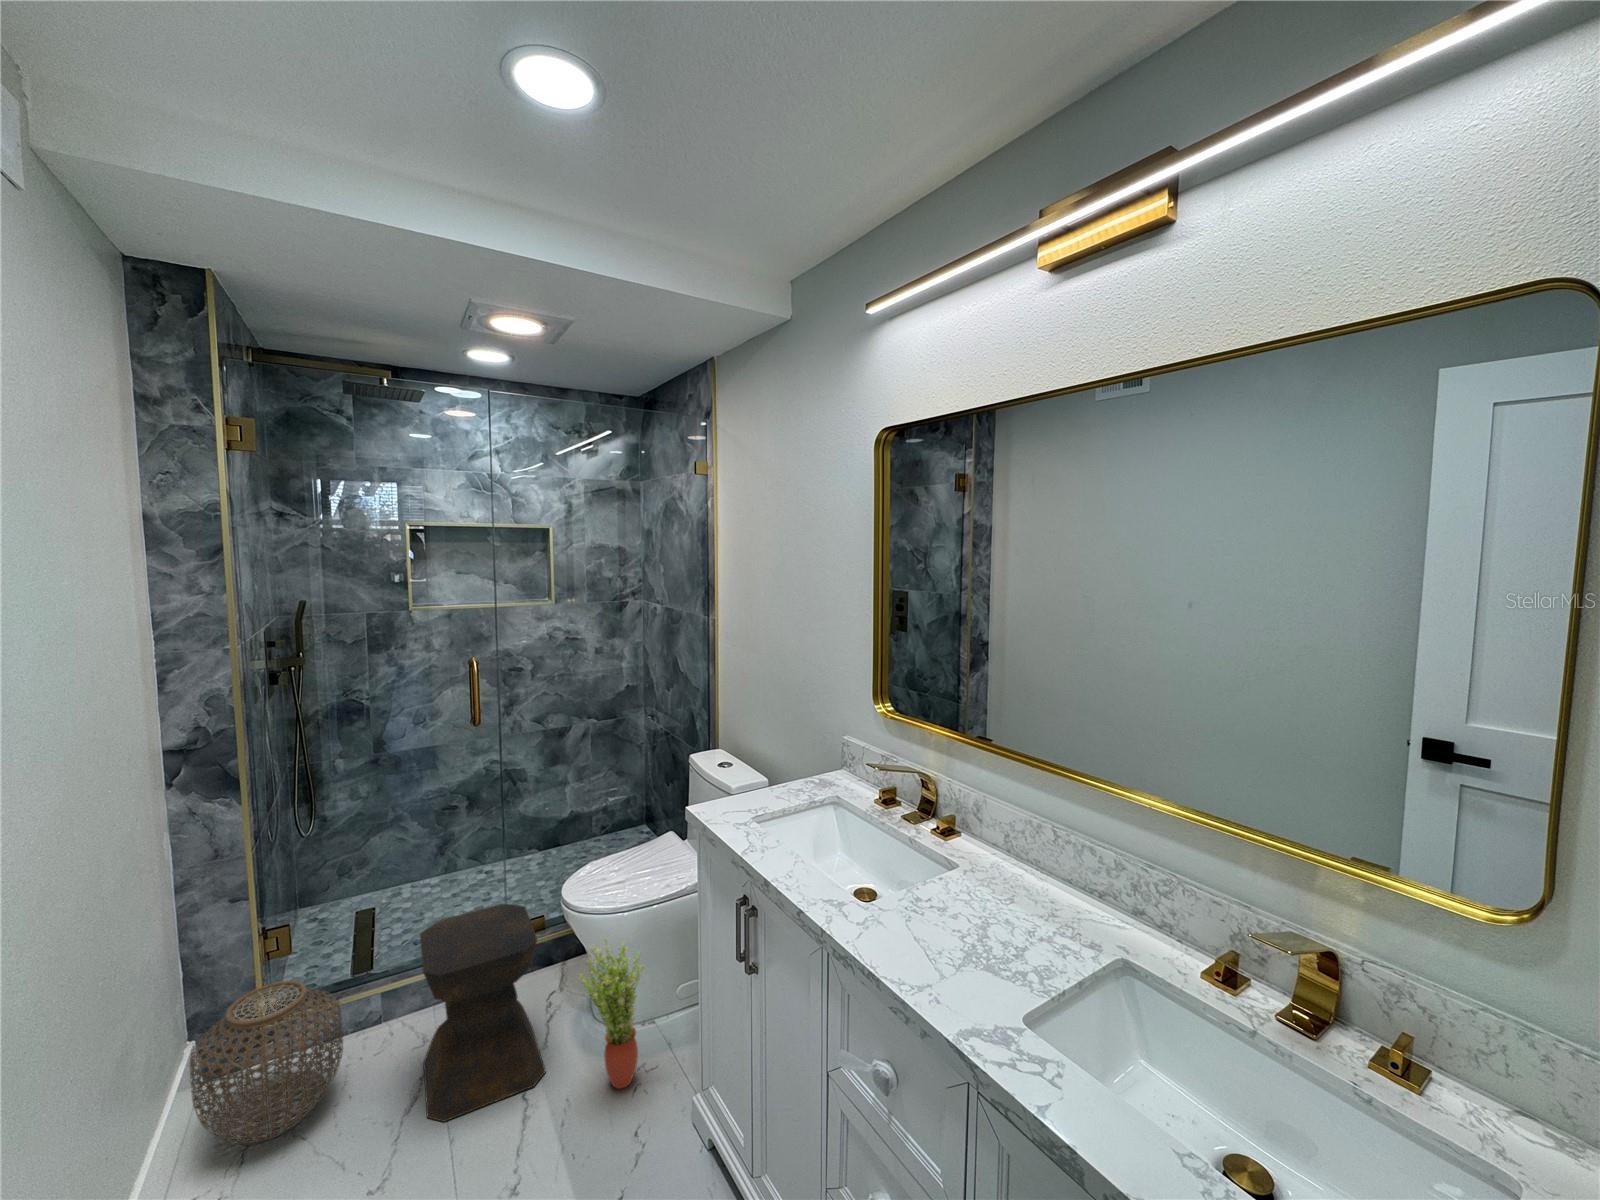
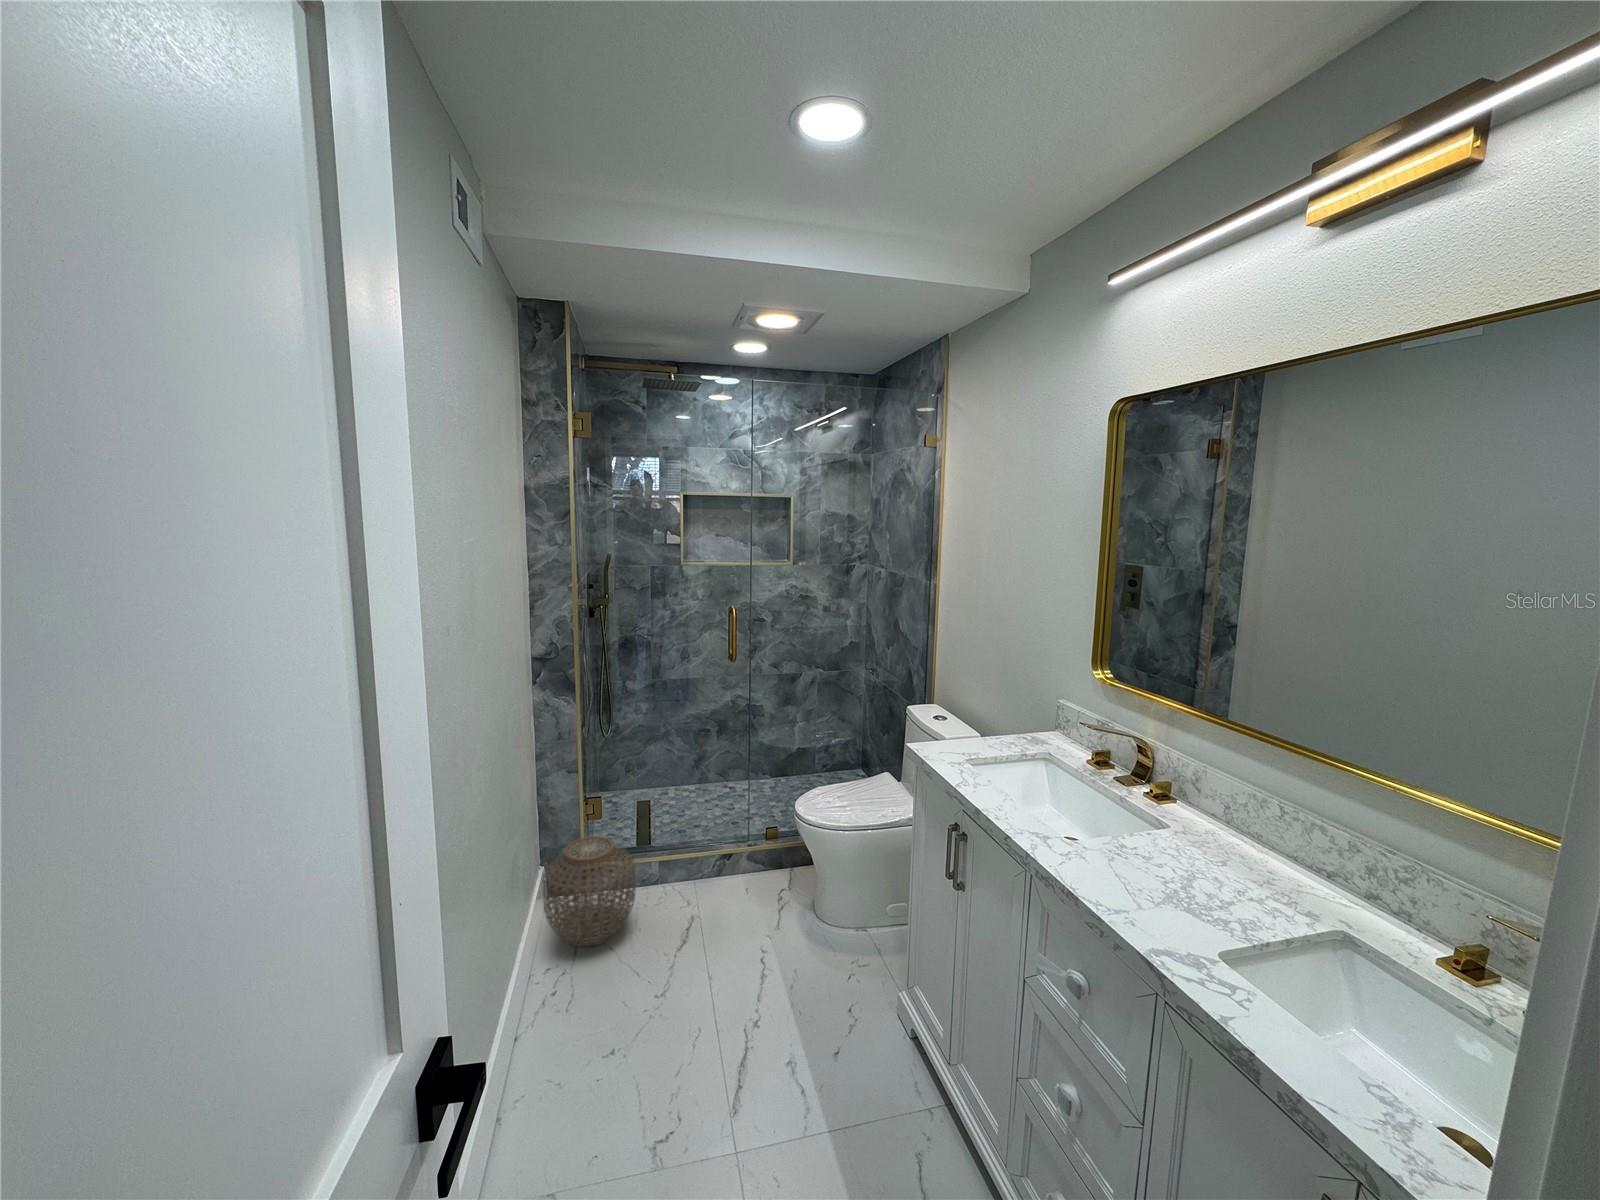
stool: present [420,904,546,1122] -> none [688,807,779,964]
potted plant: present [579,943,646,1089] -> none [808,848,864,973]

